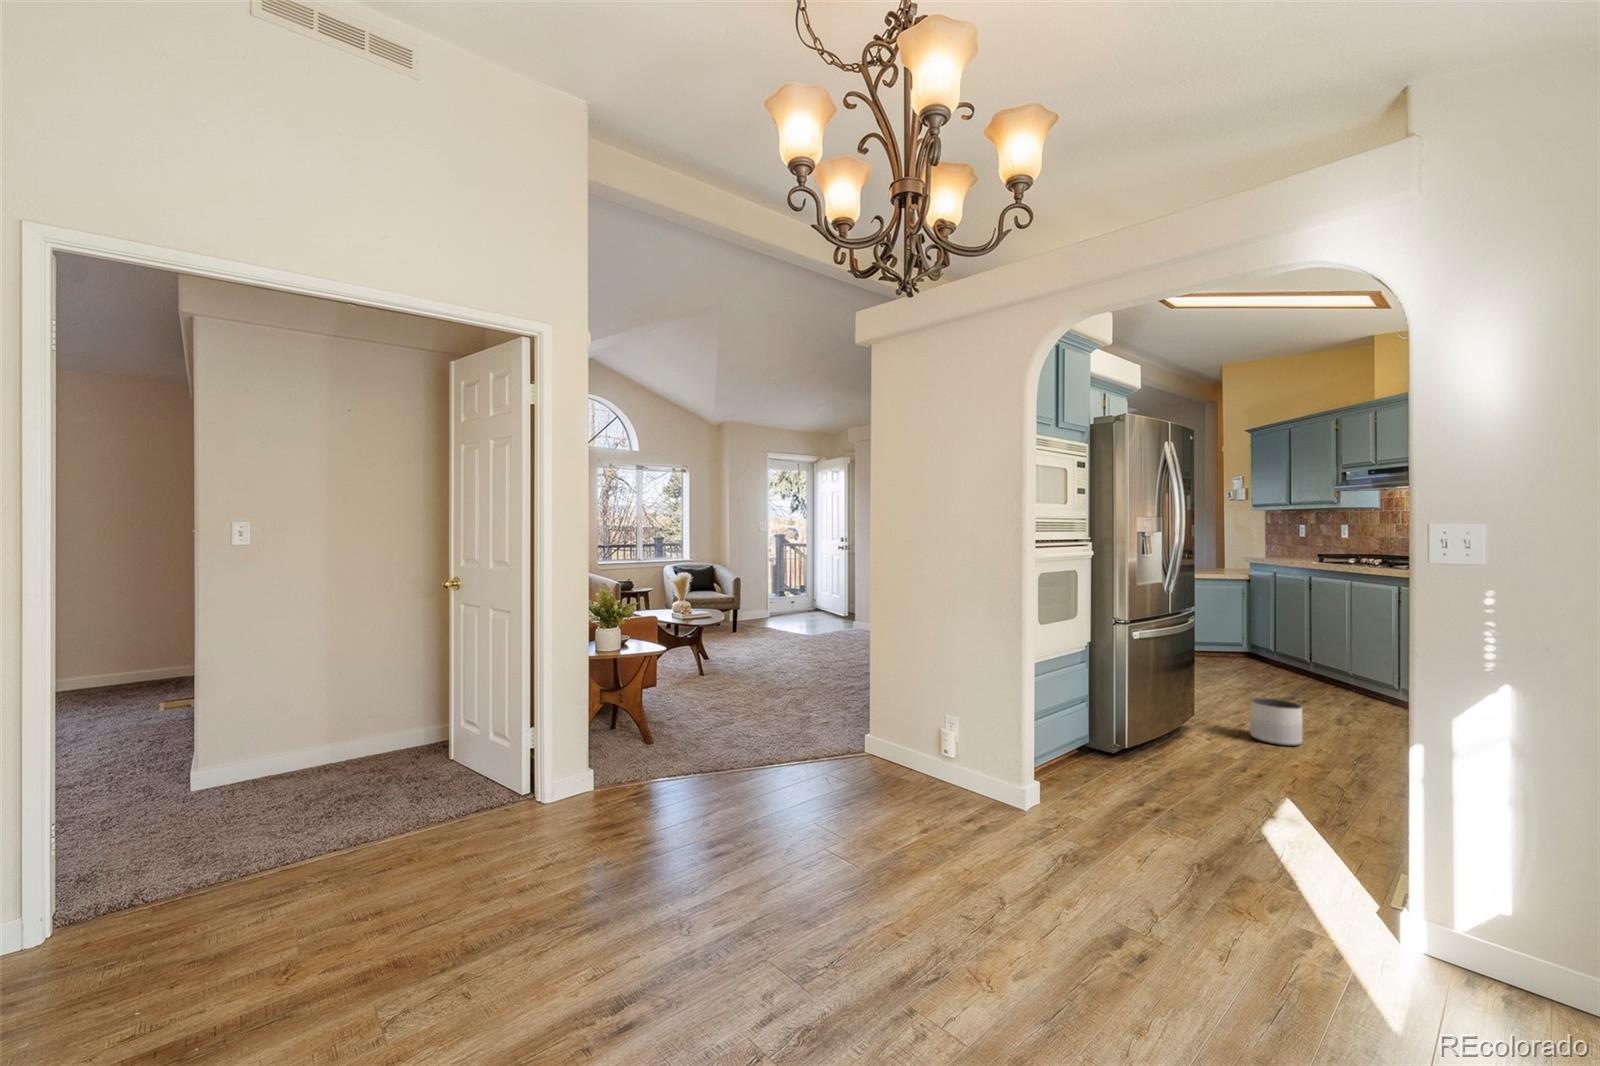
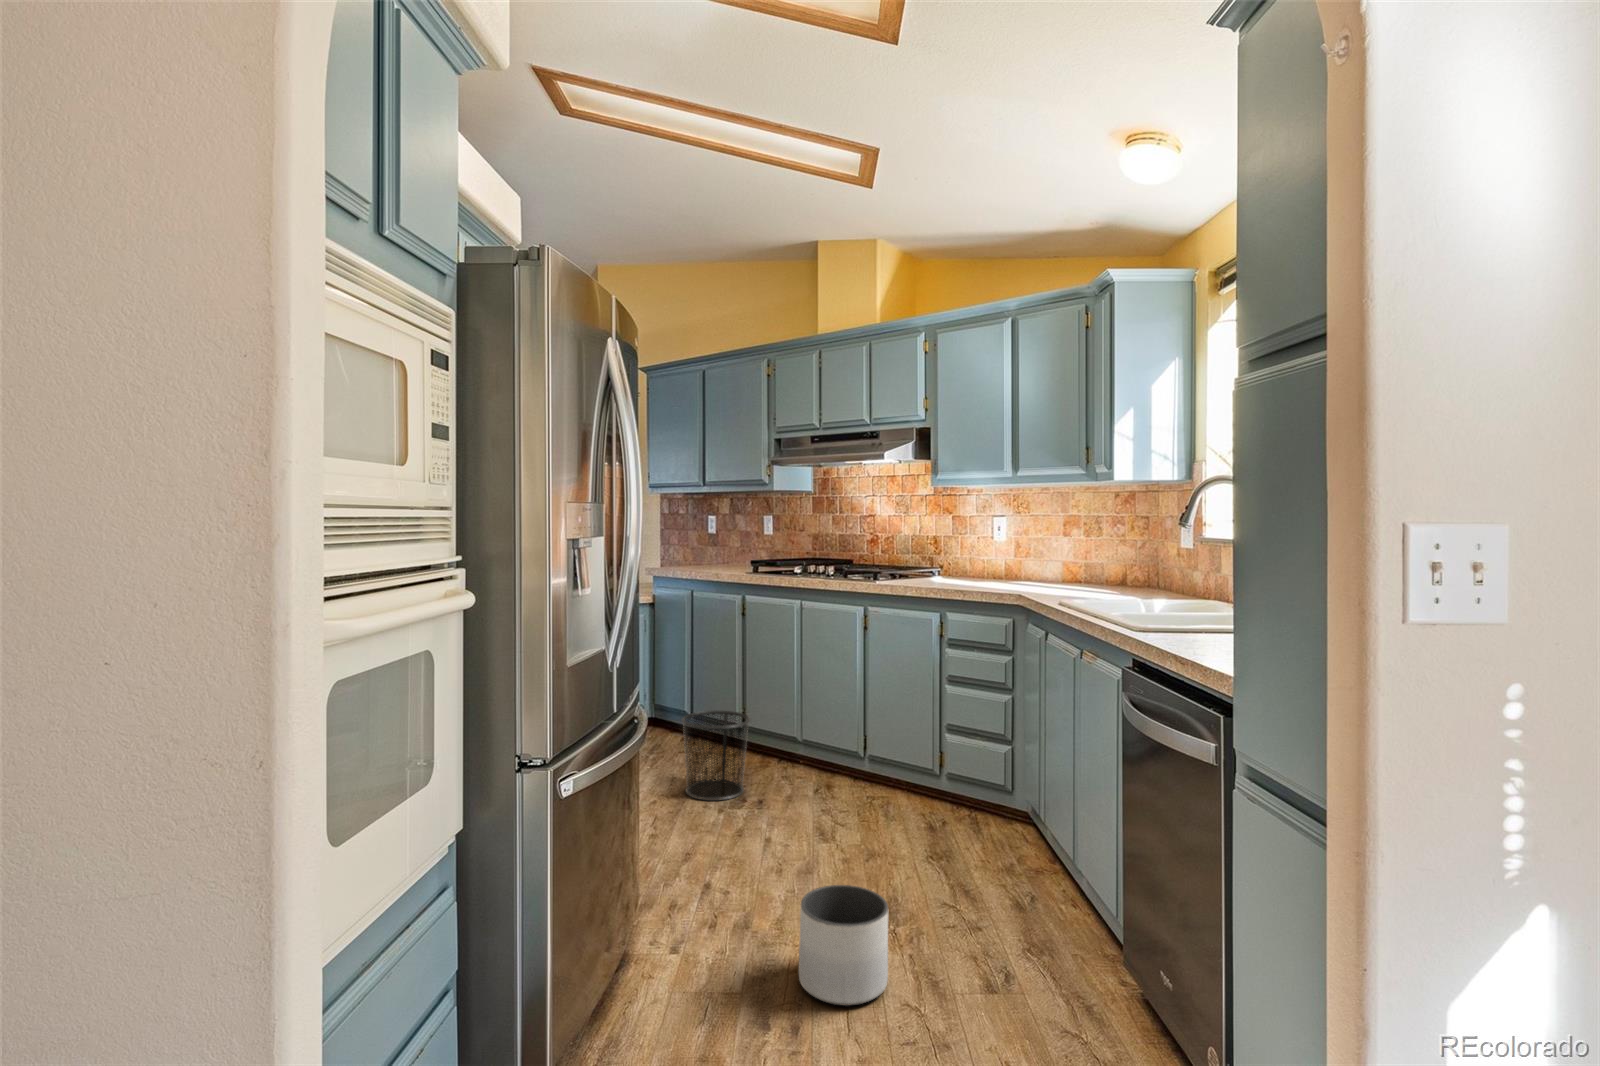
waste bin: none [1245,643,1296,694] -> present [682,711,750,801]

